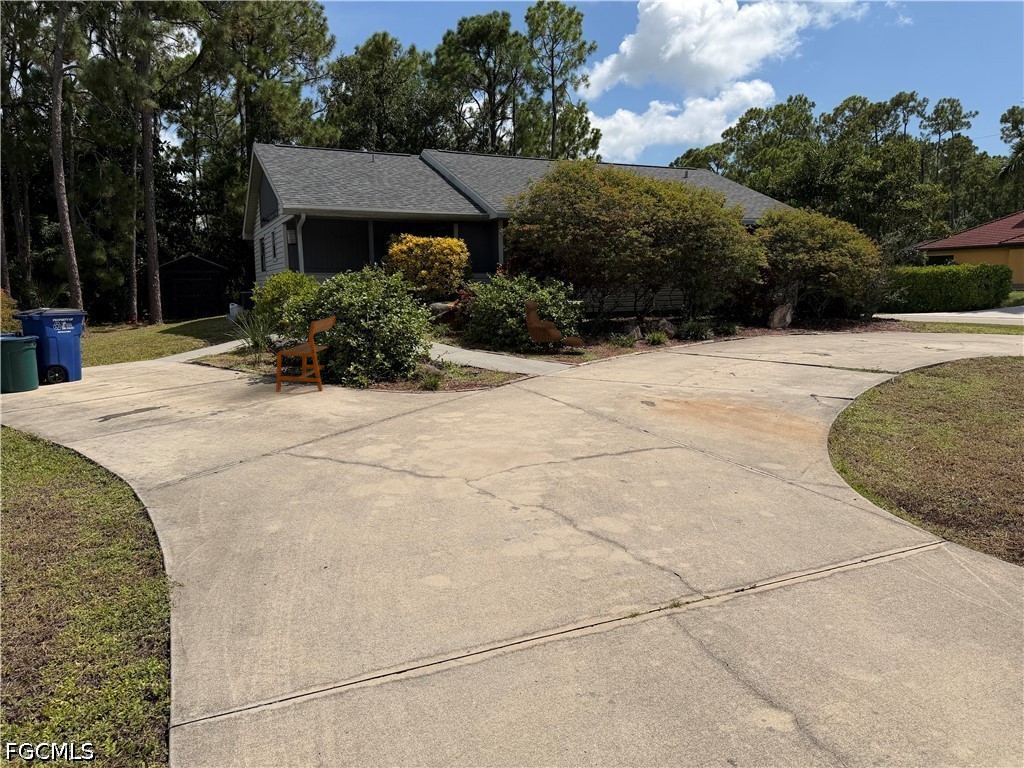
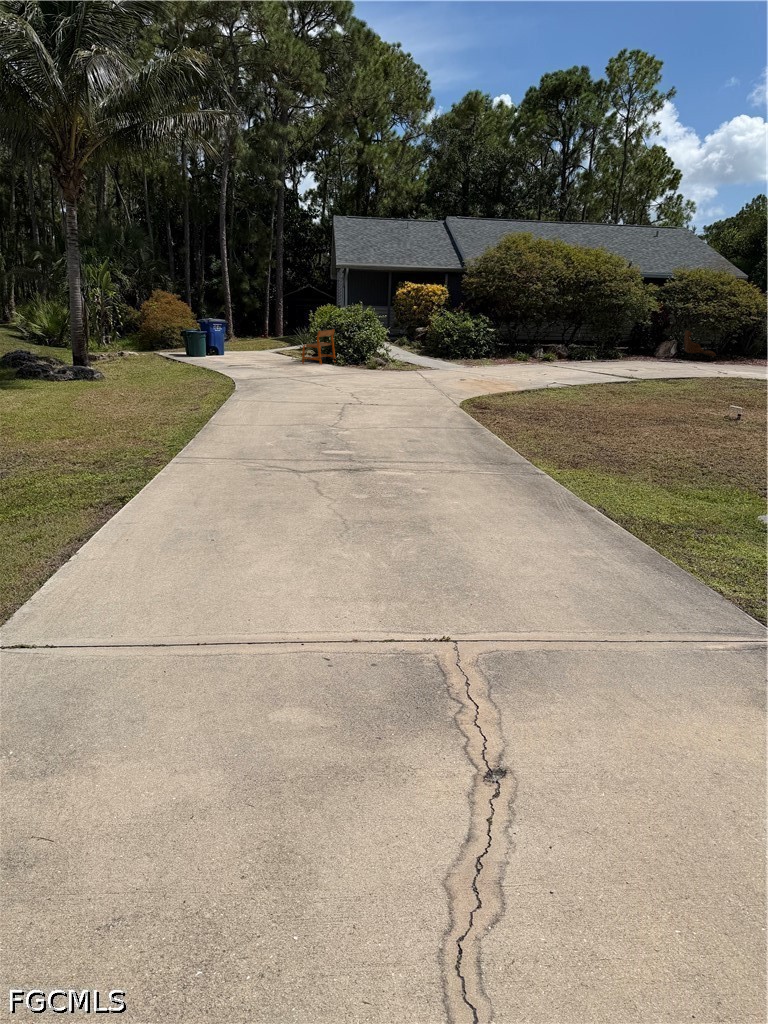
lounge chair: present [525,301,584,355] -> present [684,330,716,360]

